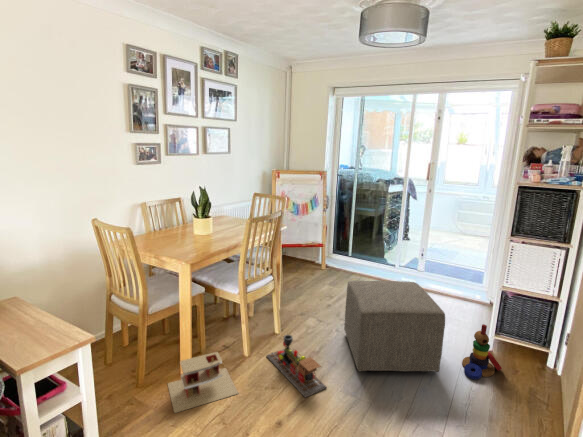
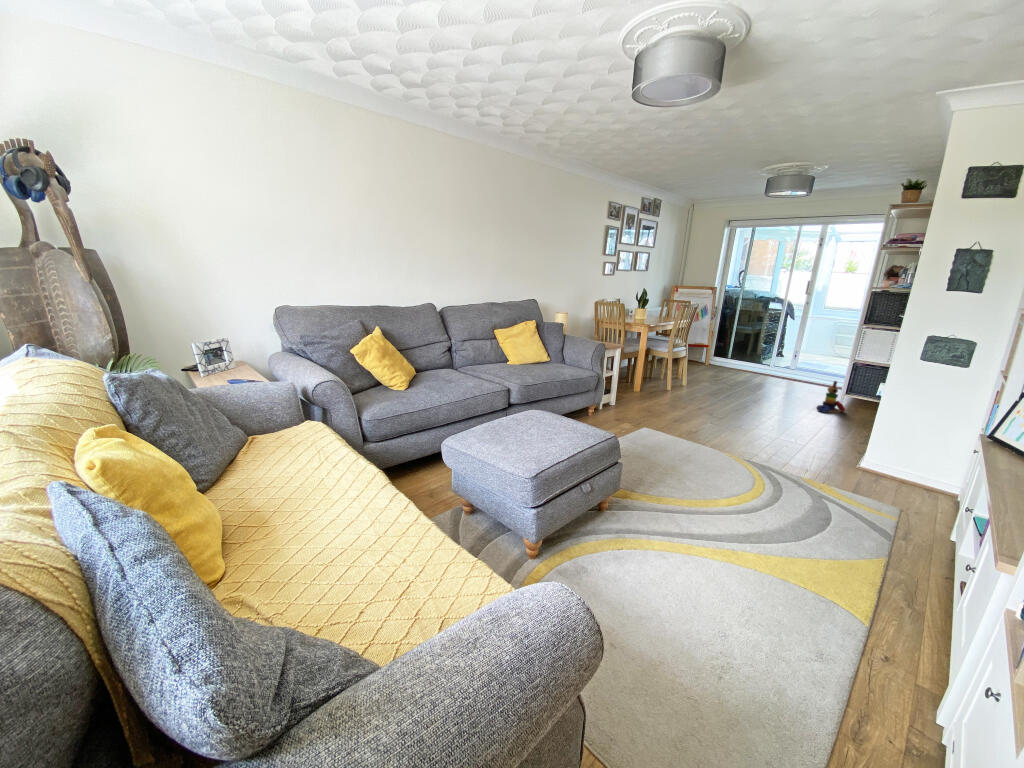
ottoman: present [344,281,445,372] -> none [731,354,807,407]
toy train: present [267,335,326,397] -> none [681,377,724,404]
toy house: present [168,352,238,413] -> none [629,378,672,399]

